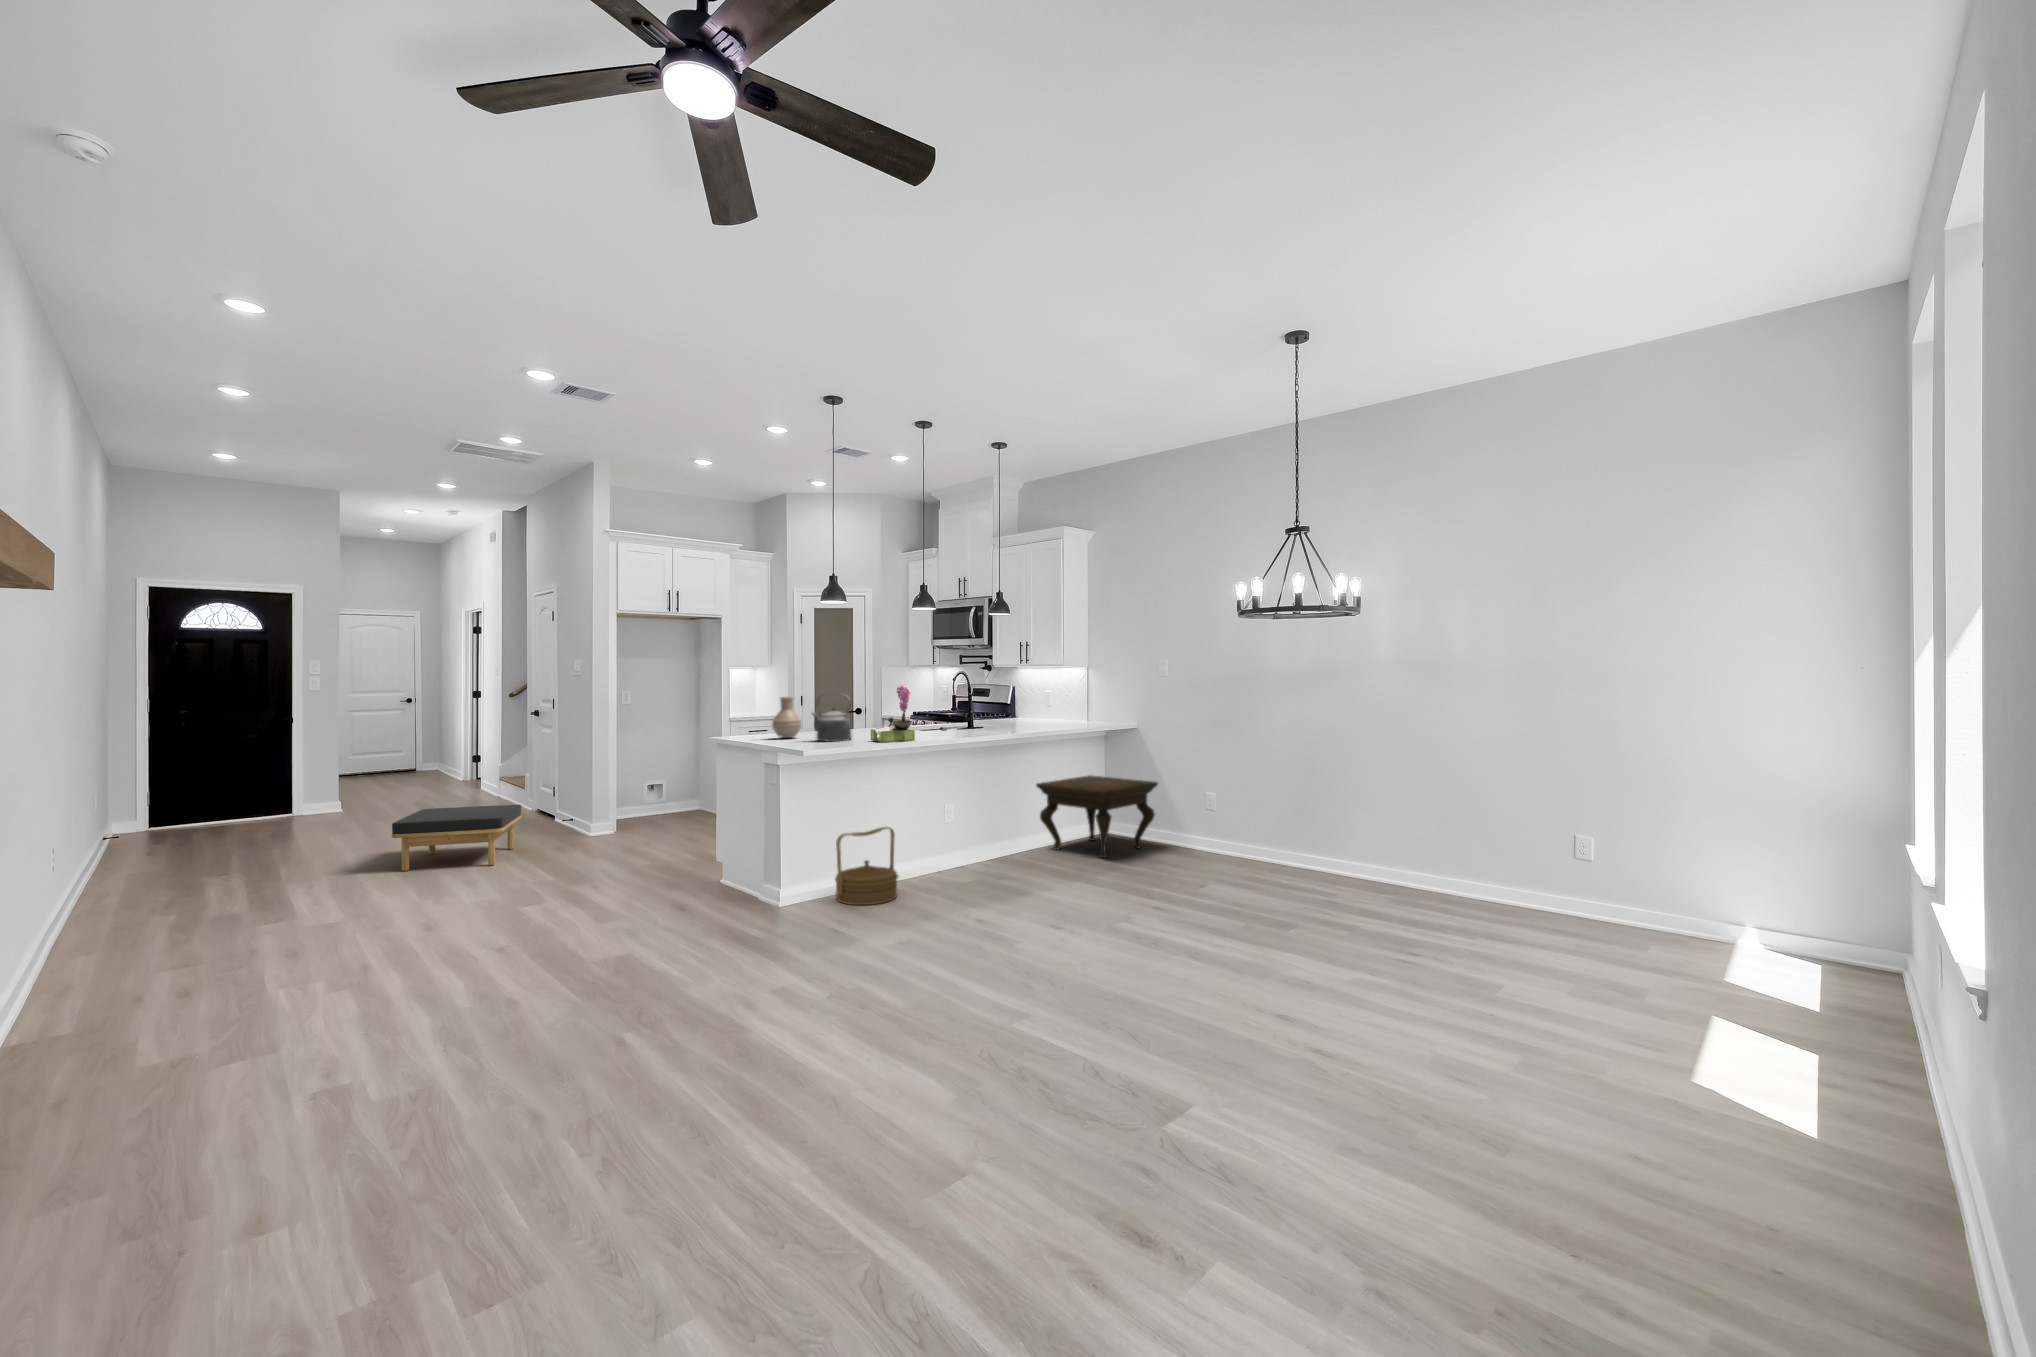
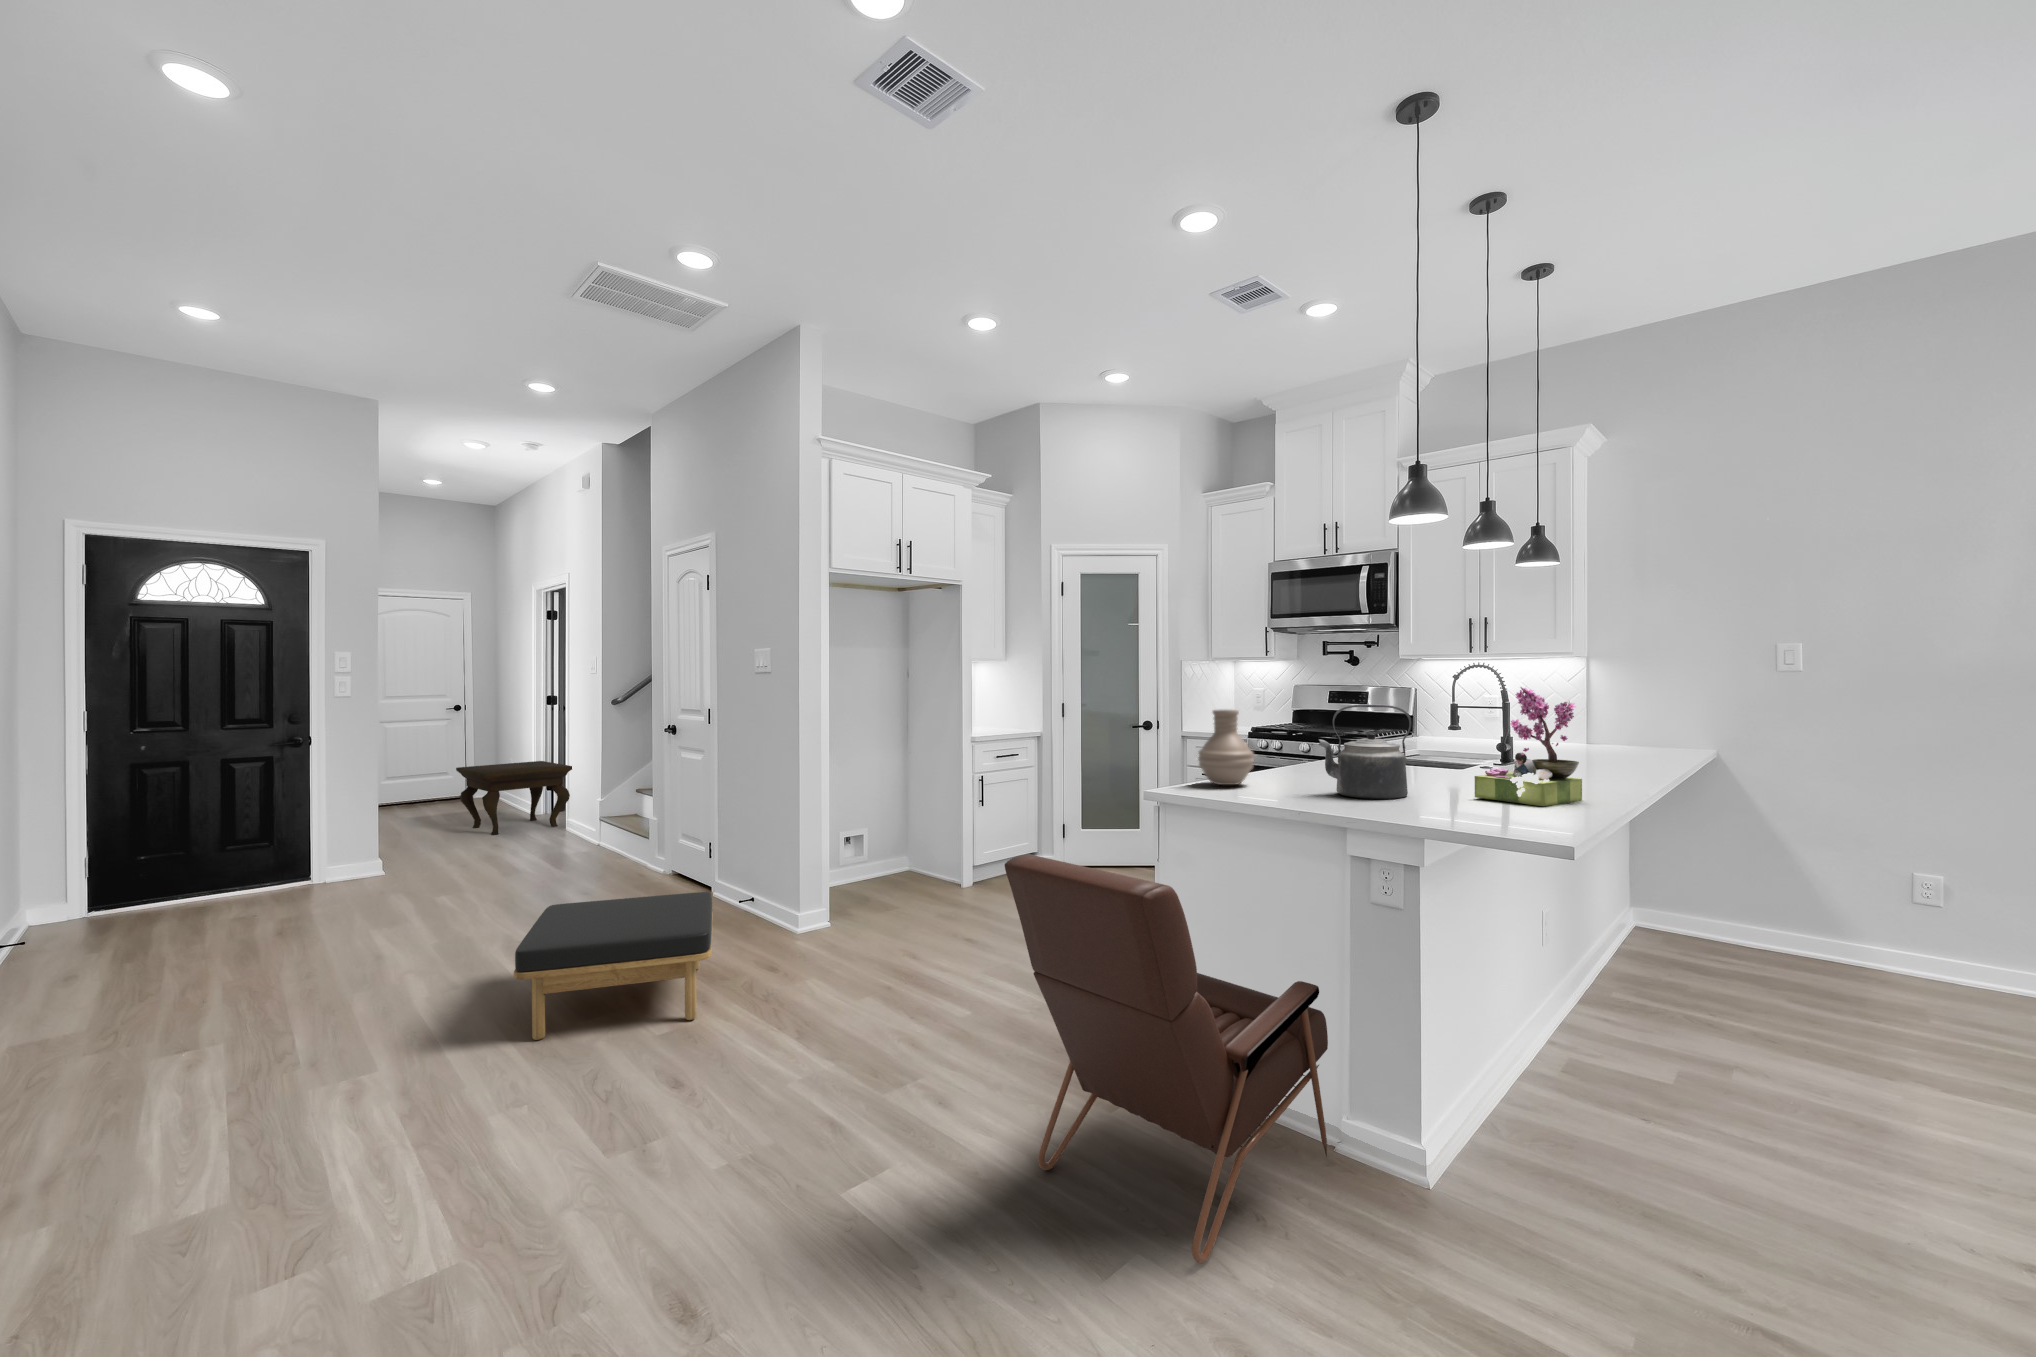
armchair: none [584,758,753,921] -> present [1005,854,1328,1263]
side table: present [1036,775,1158,858] -> present [456,761,572,835]
woven basket: present [835,827,898,905] -> none [1484,981,1643,1178]

